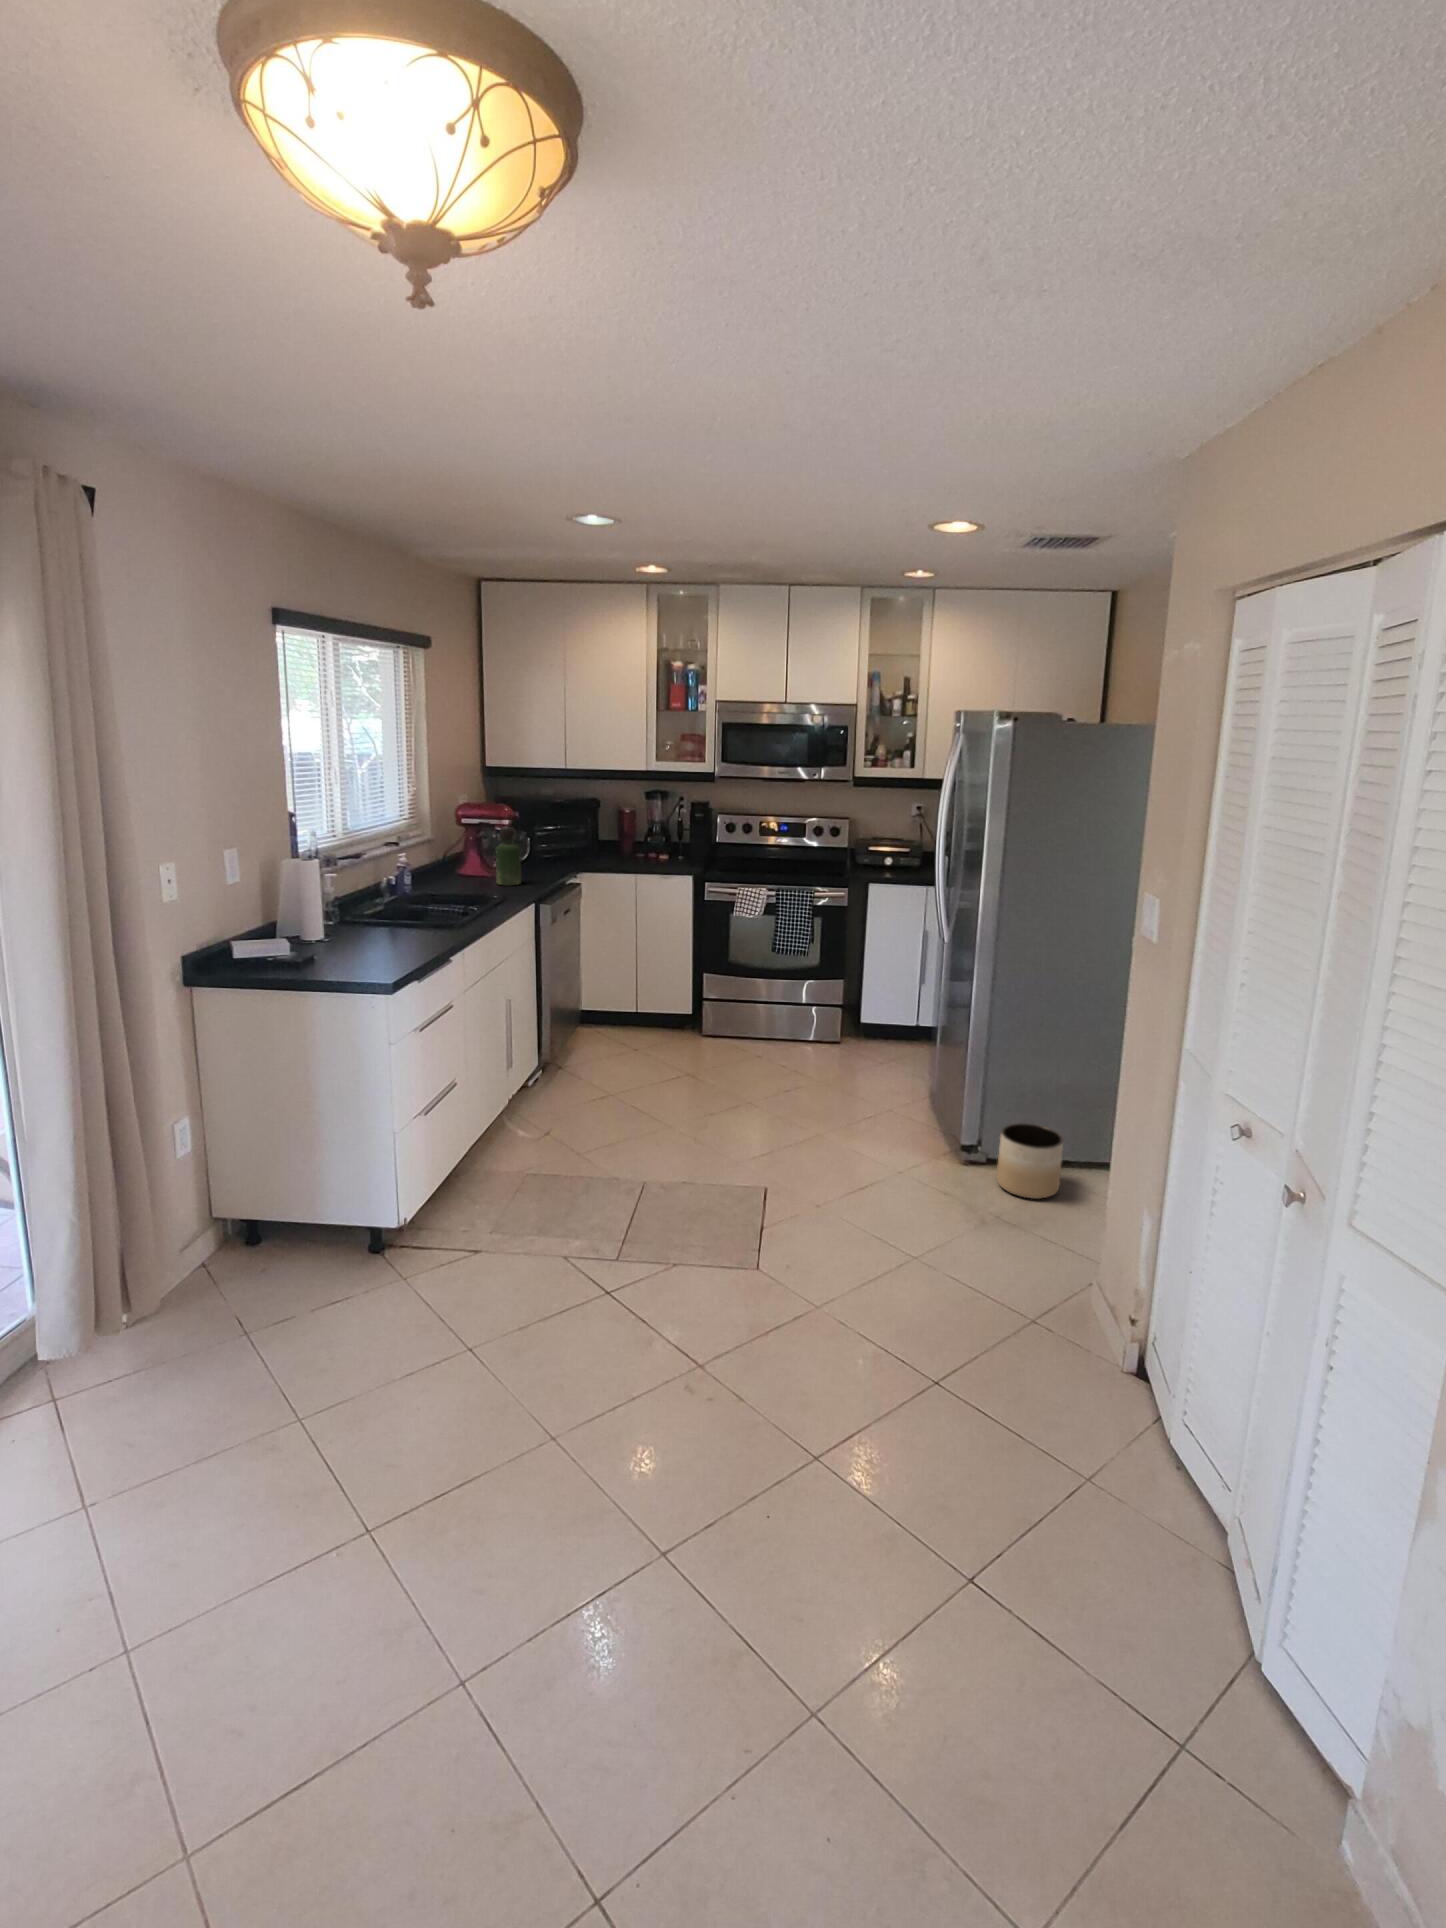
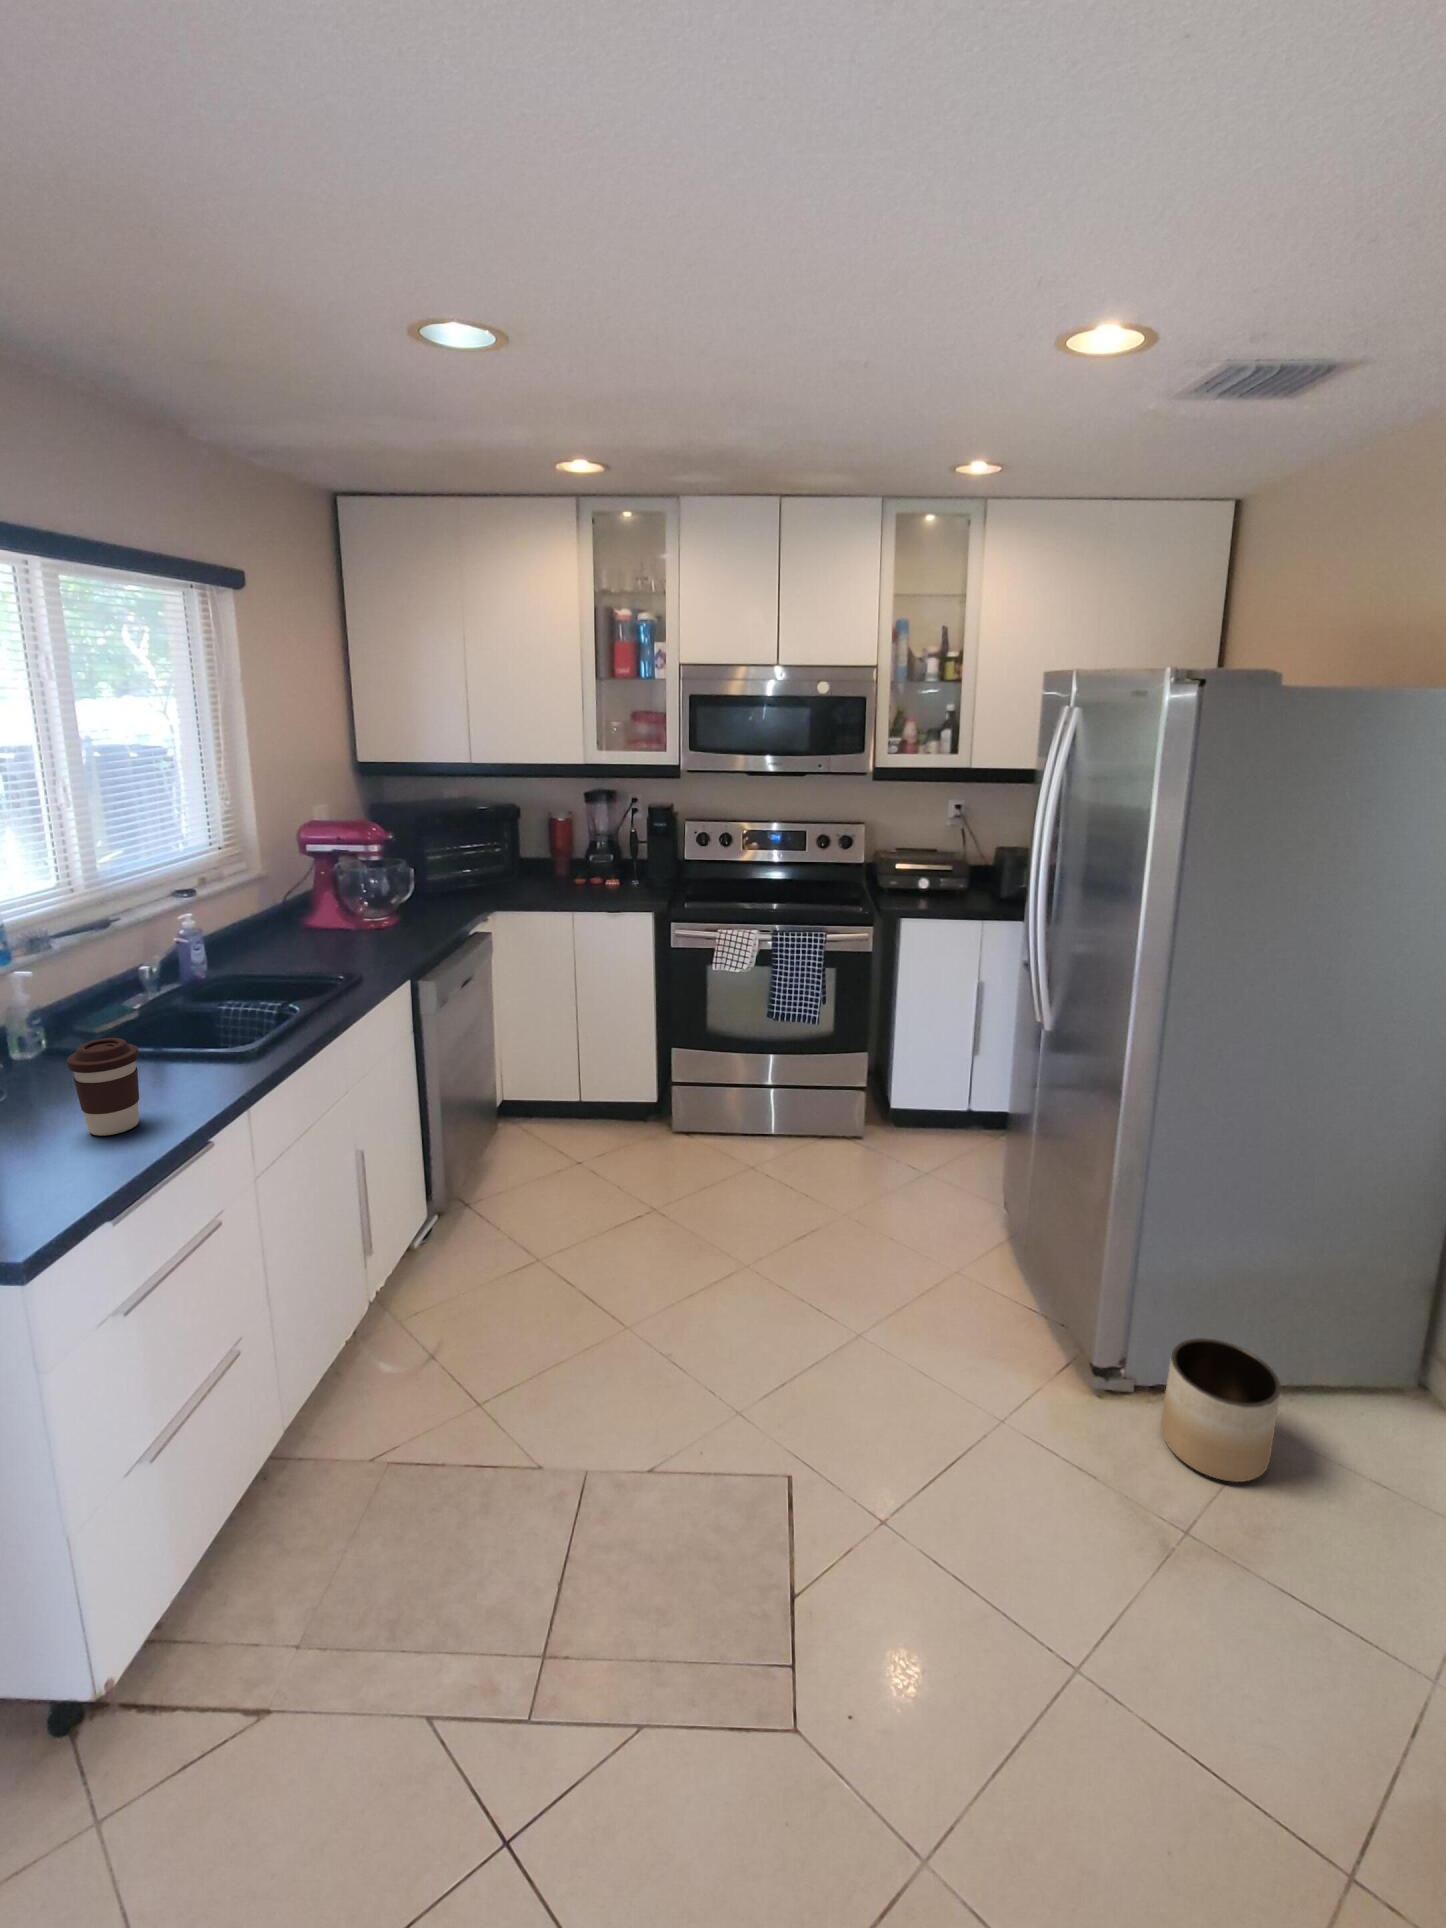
bottle: present [496,827,521,886] -> none [350,860,393,950]
coffee cup: none [389,898,422,947] -> present [67,1038,139,1135]

